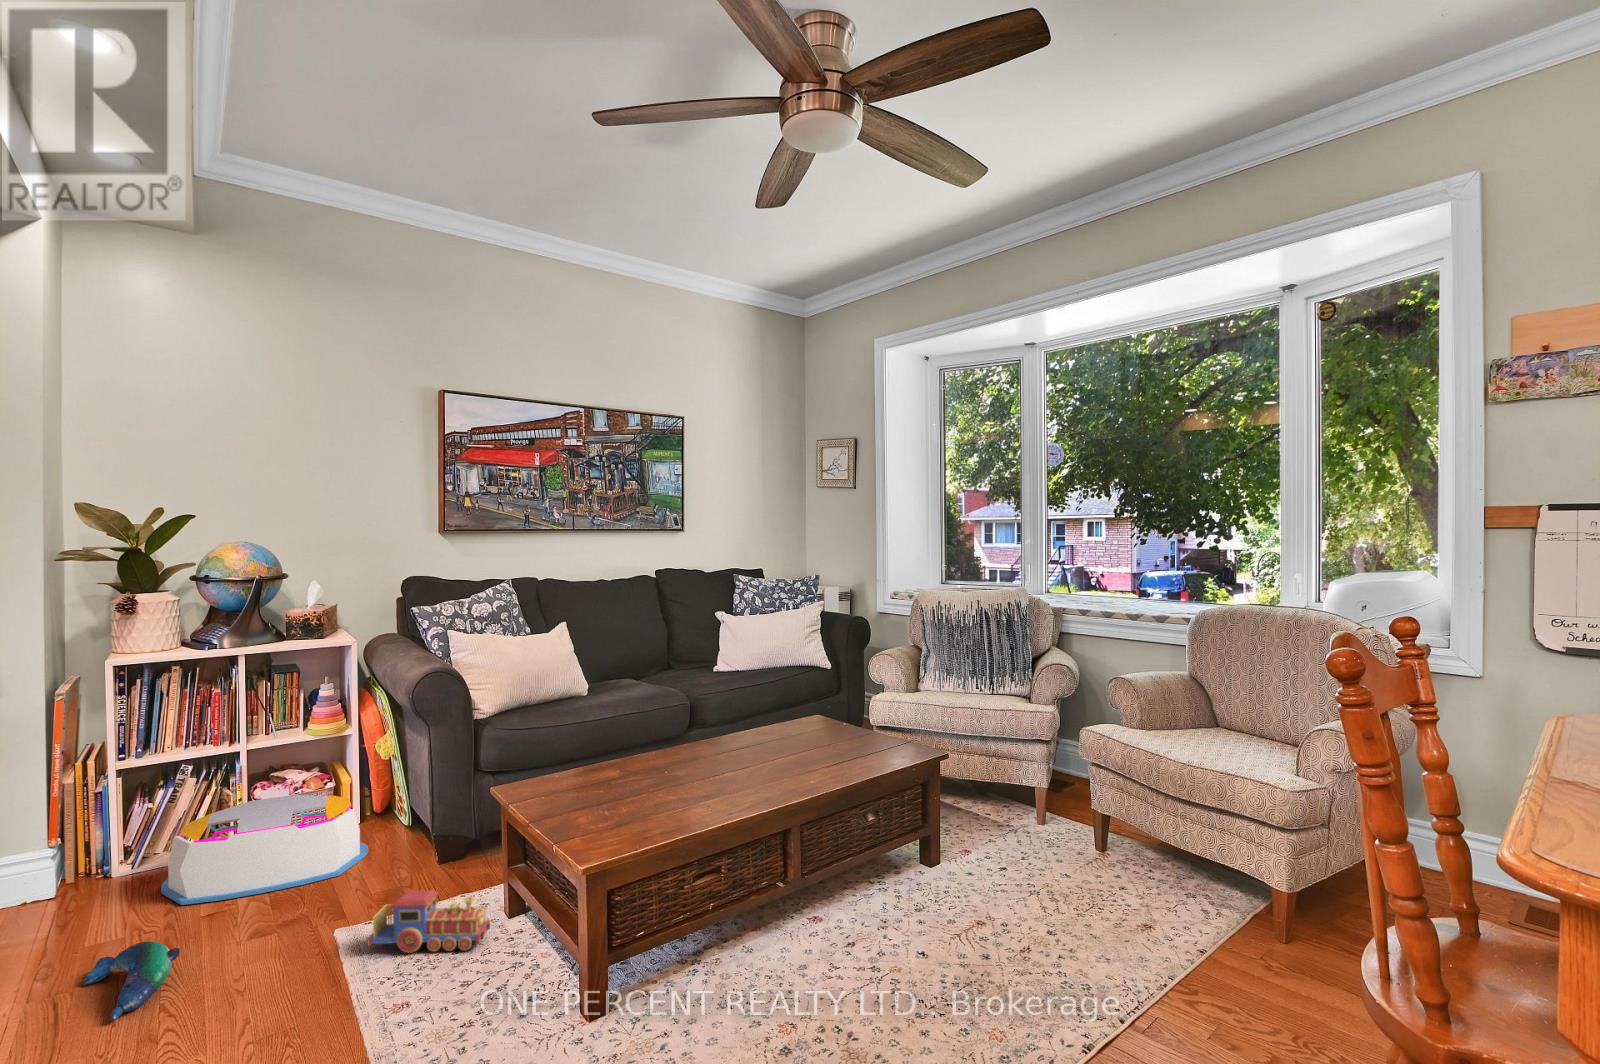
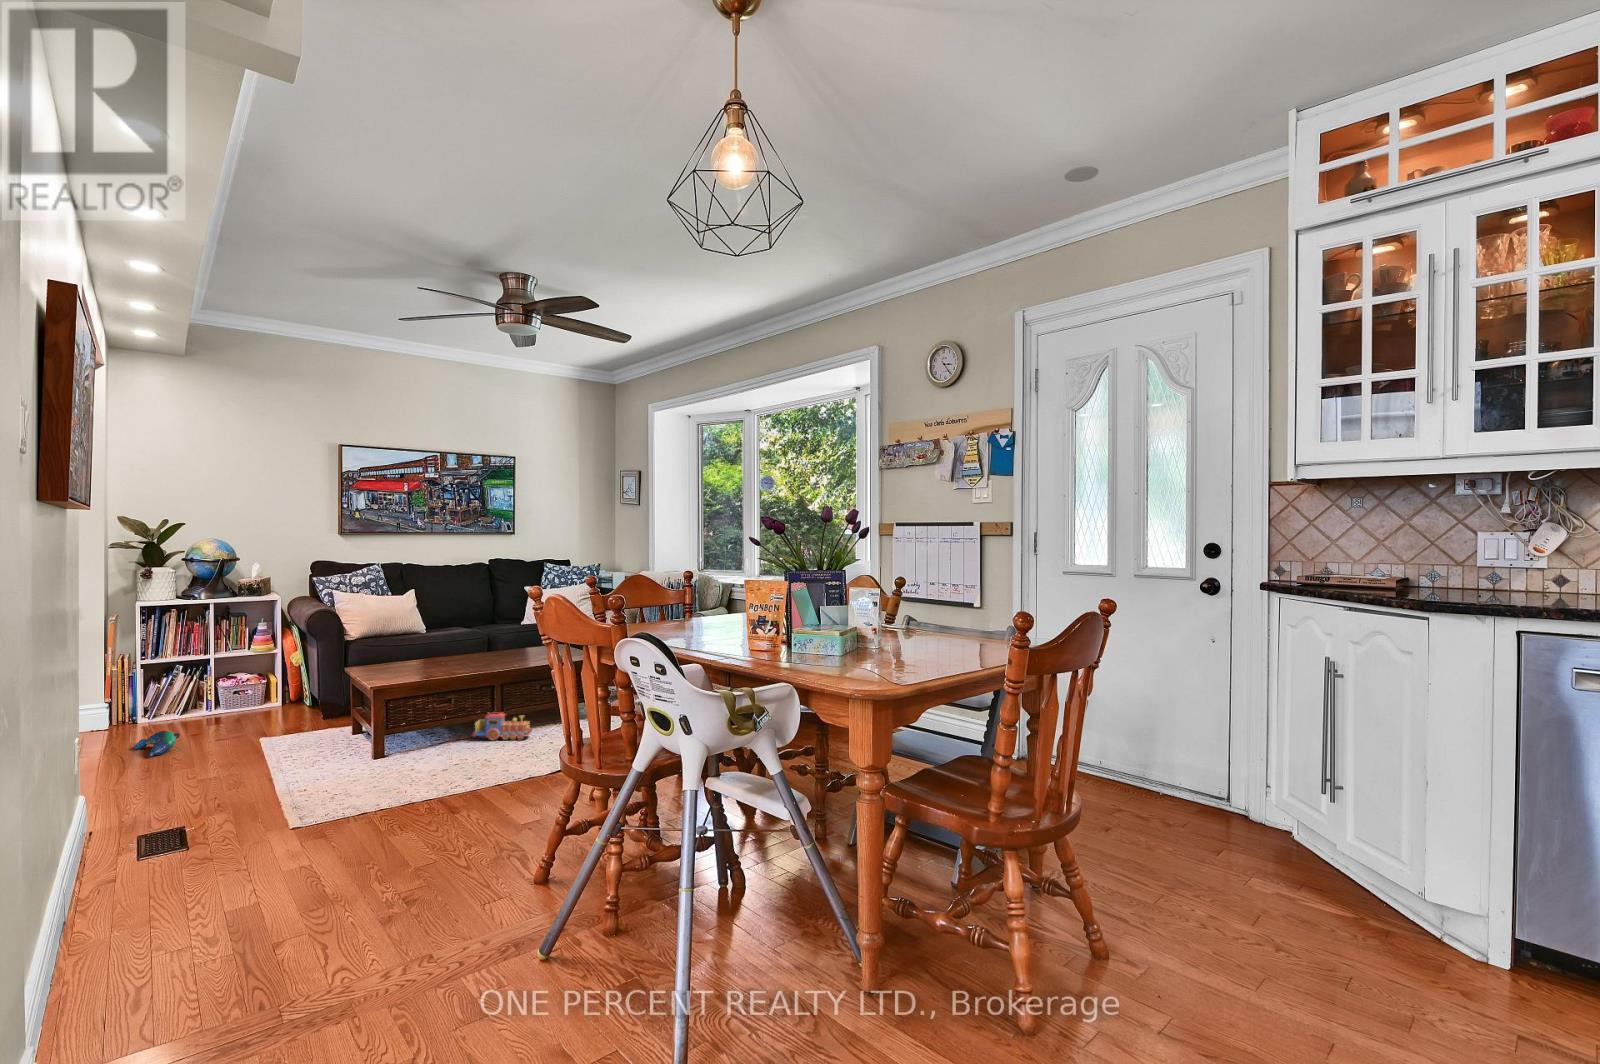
storage bin: present [161,788,368,905] -> none [167,679,283,729]
toy train: present [368,890,490,953] -> present [473,712,532,740]

